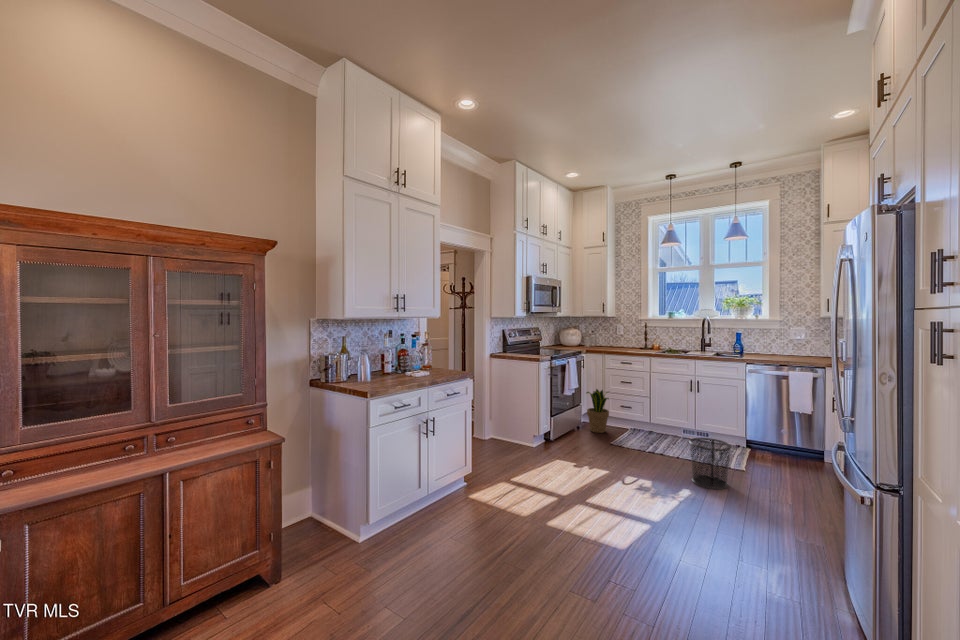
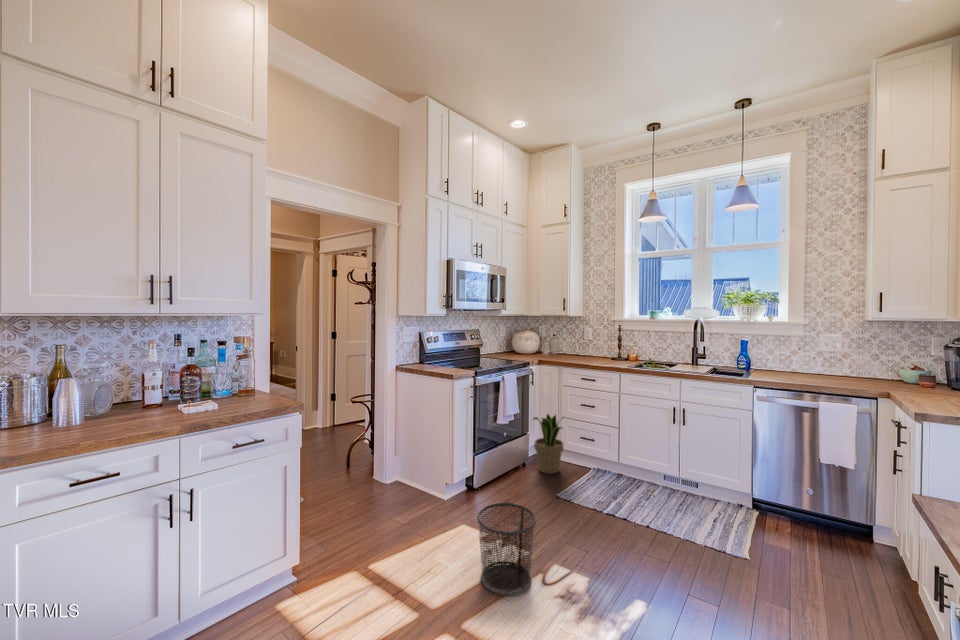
waste bin: present [689,438,732,489] -> present [477,503,537,596]

